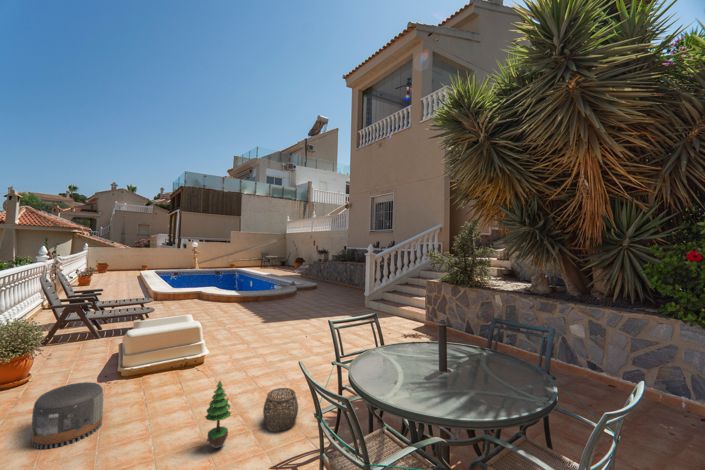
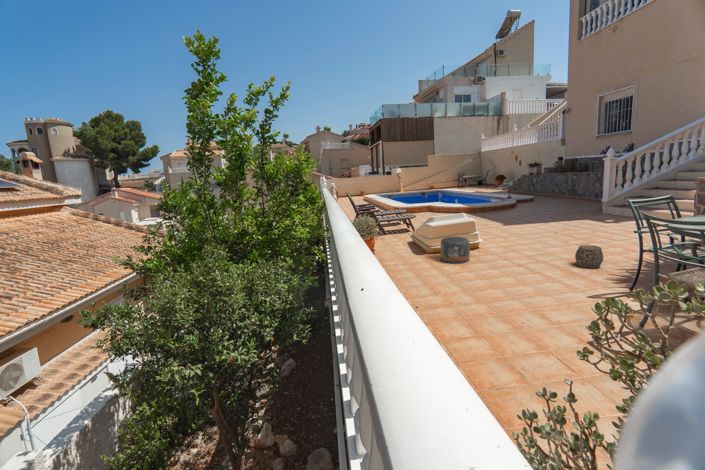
potted tree: present [205,381,231,448] -> none [547,233,564,271]

